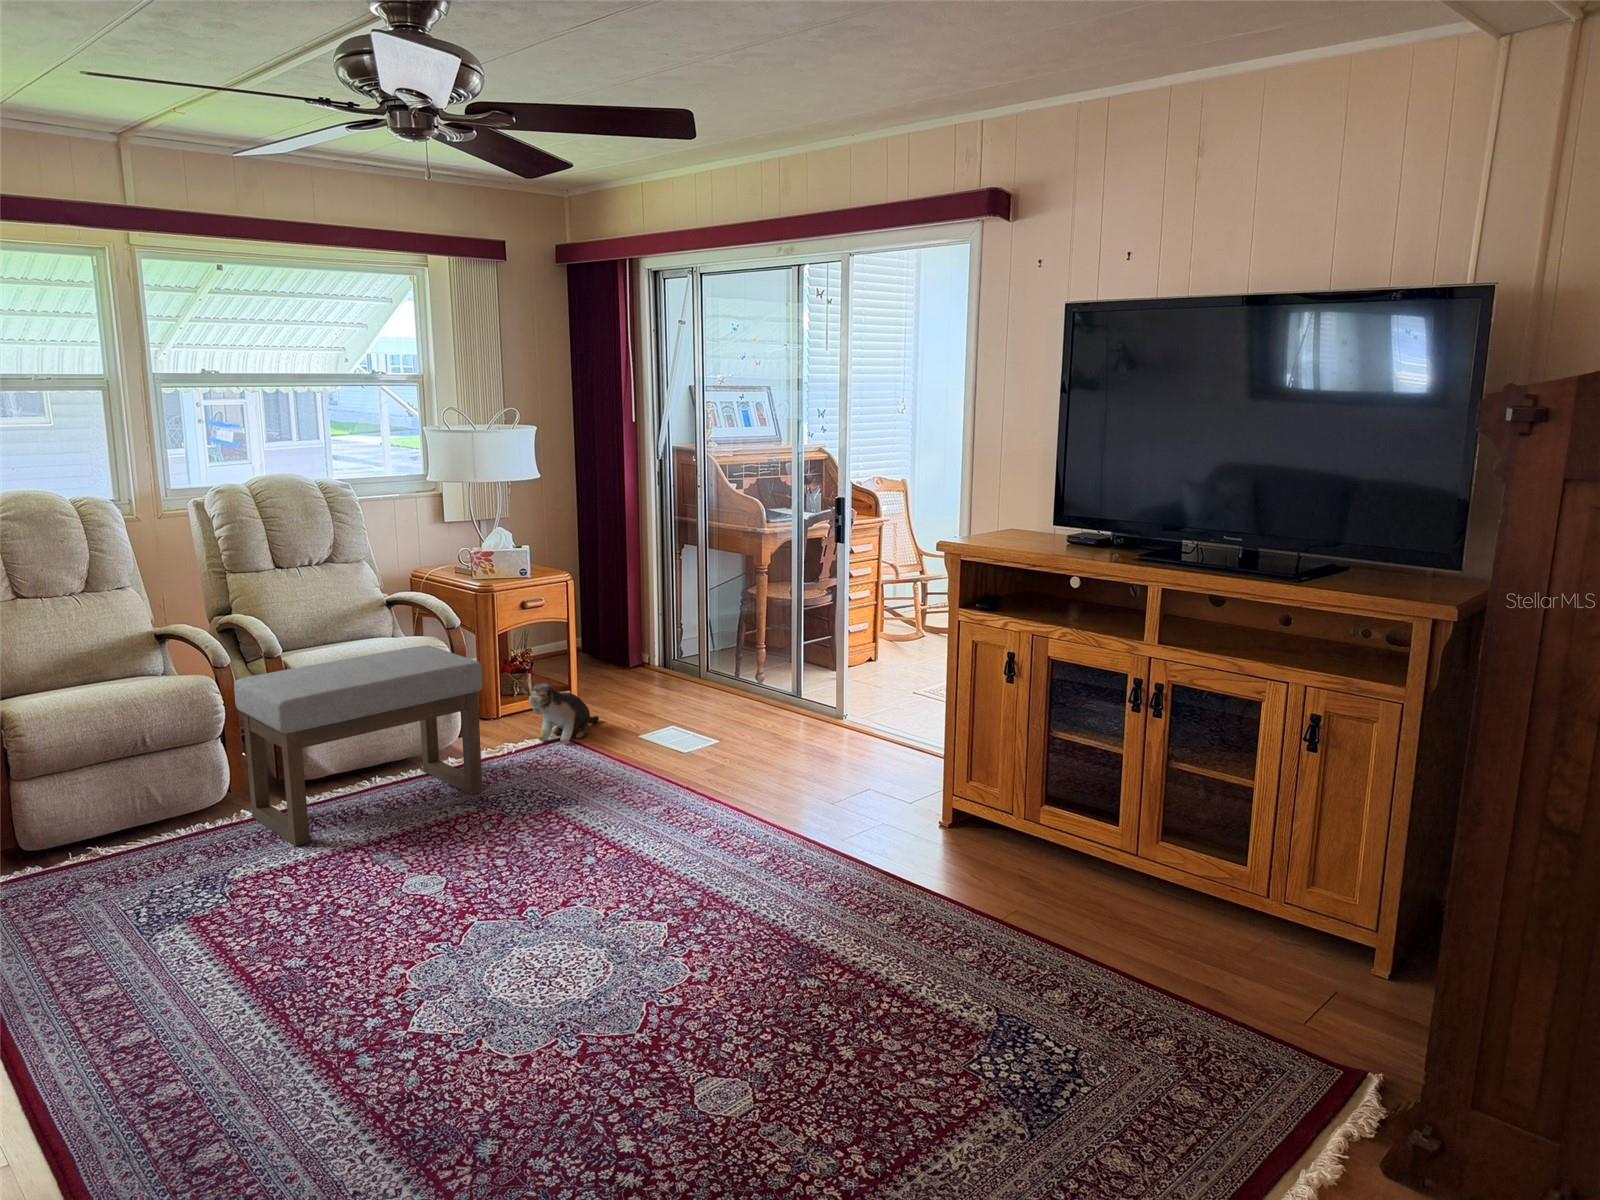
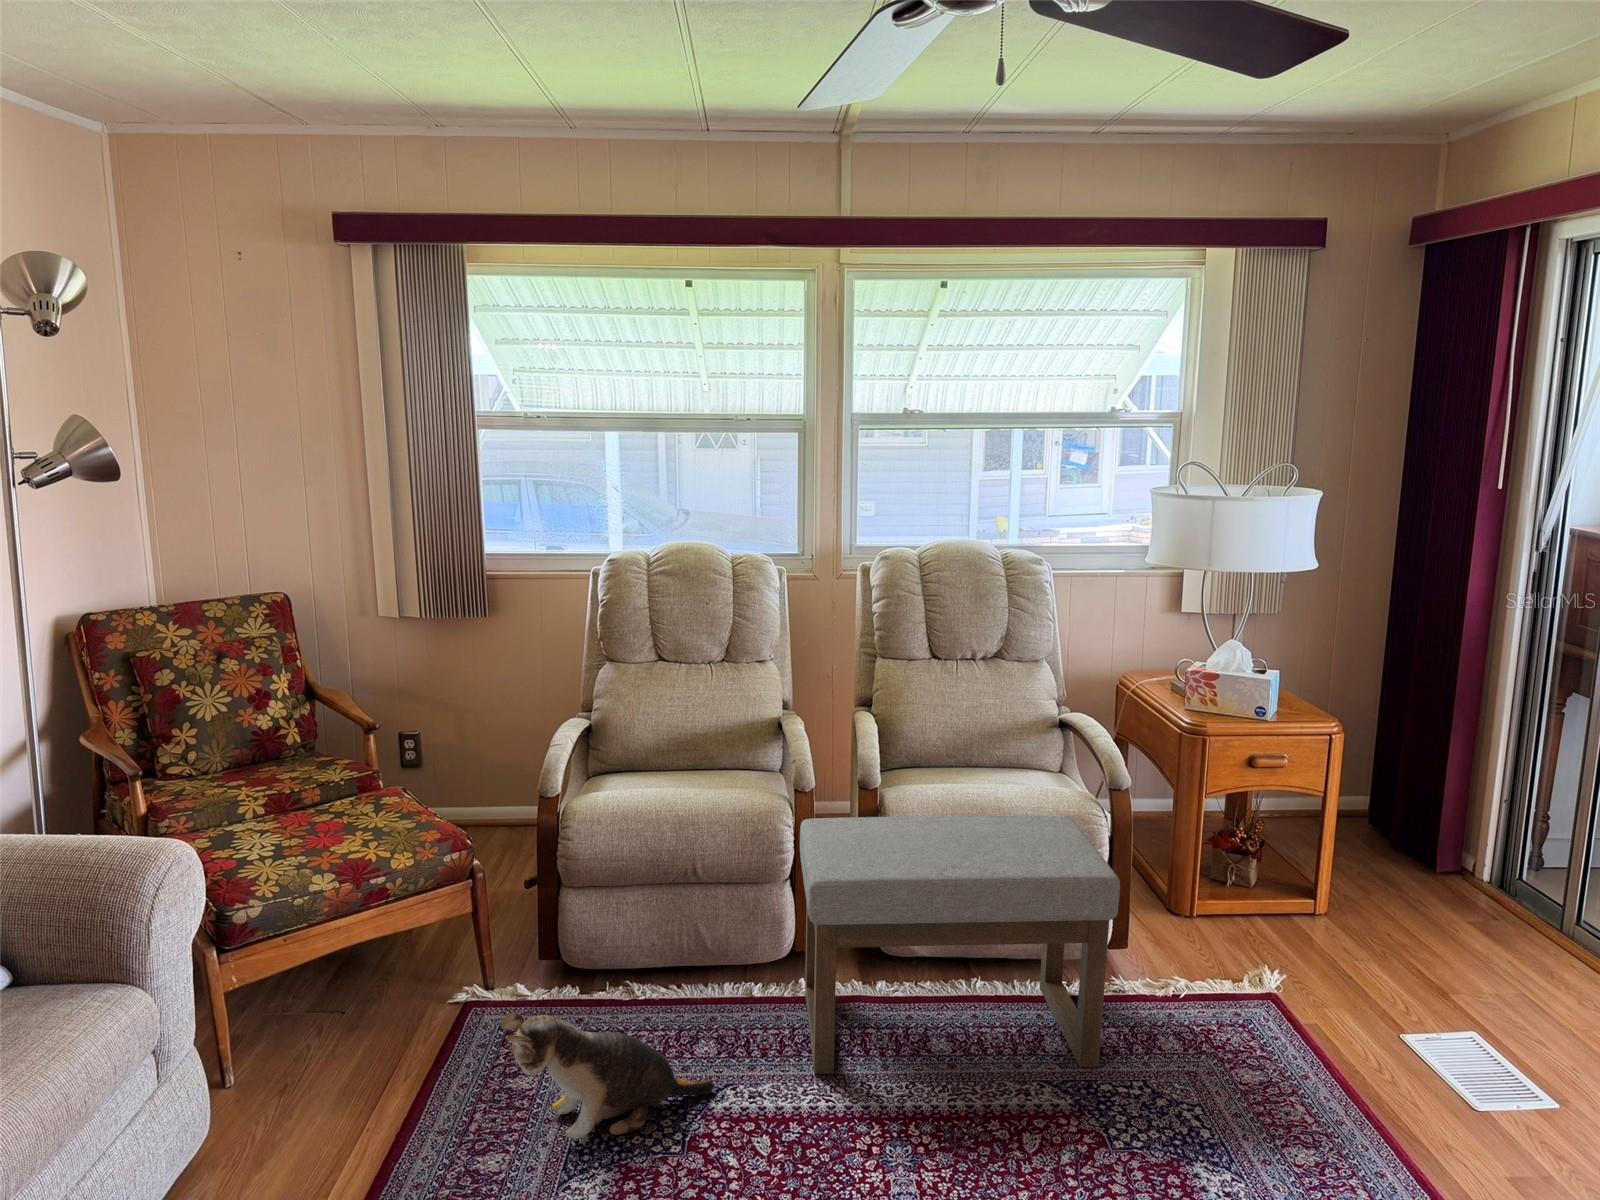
plush toy: present [522,683,599,742] -> present [500,1012,713,1139]

